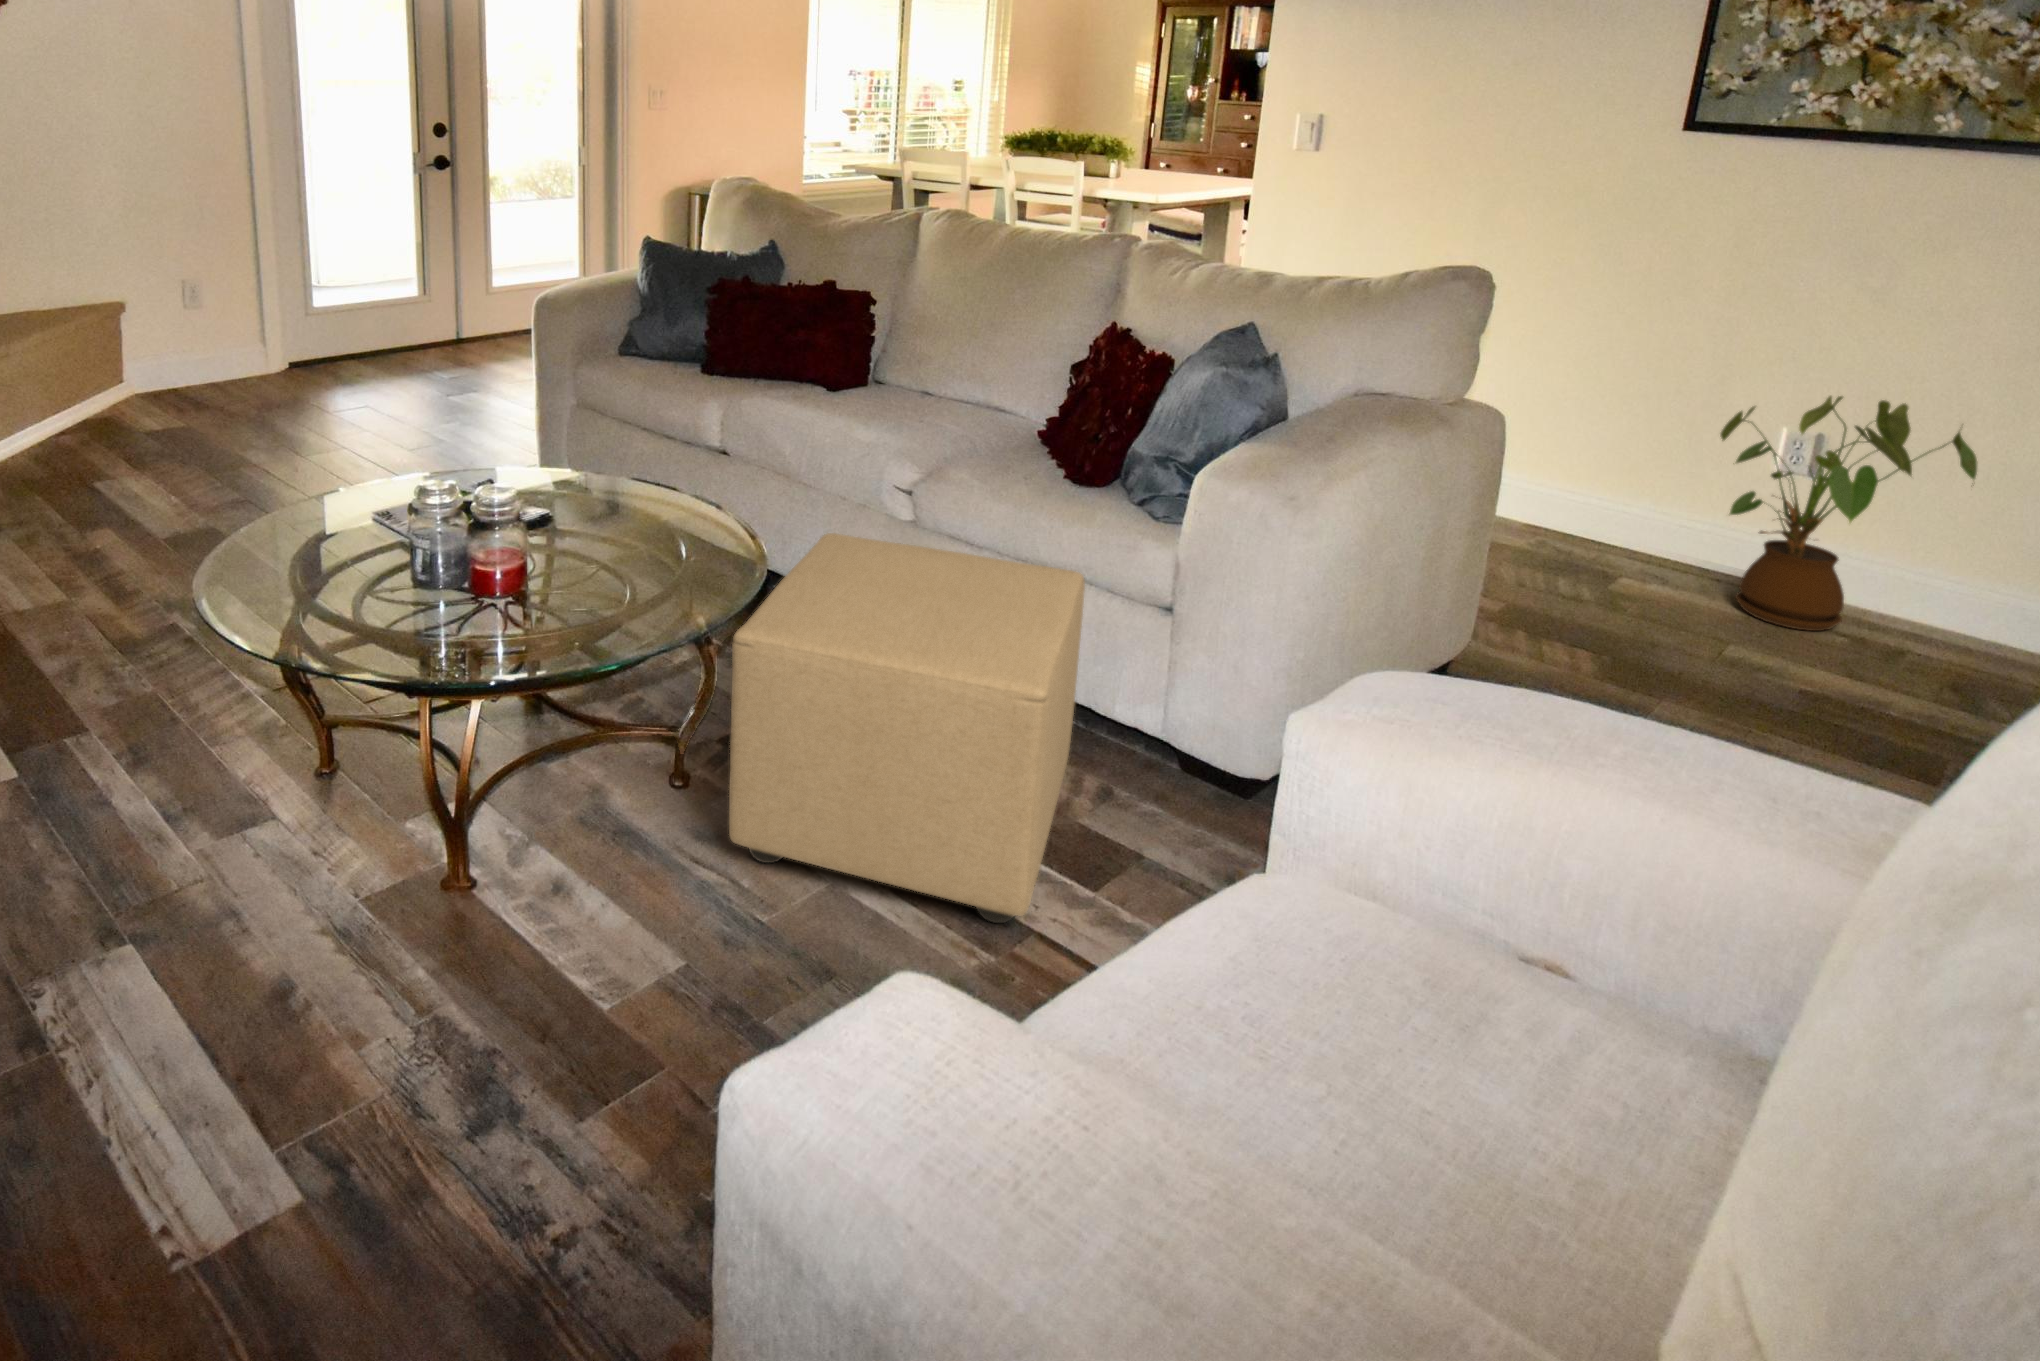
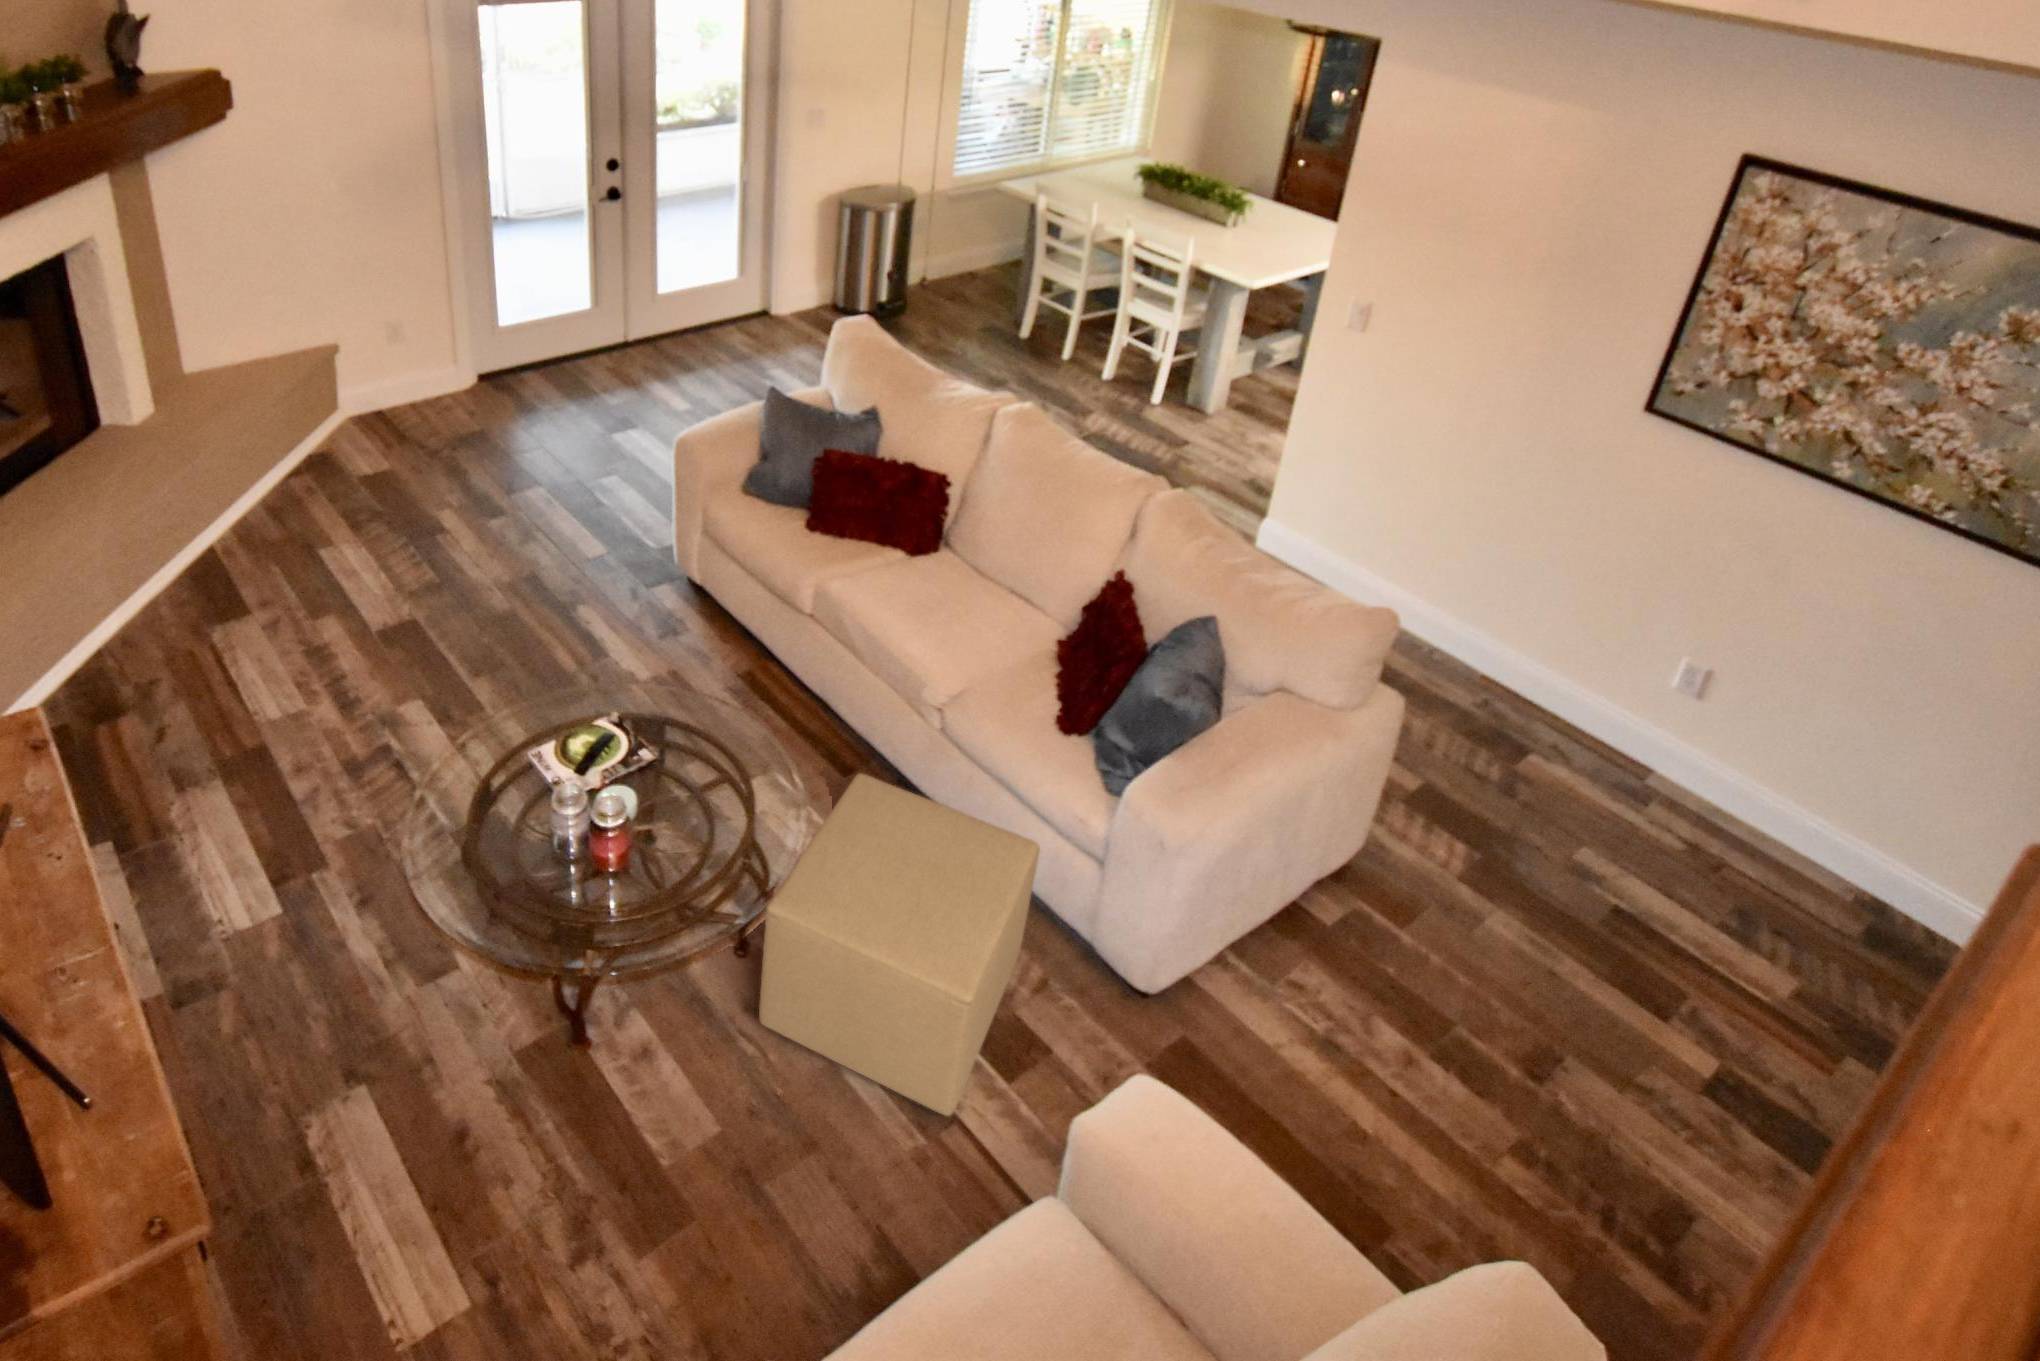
house plant: present [1720,396,1977,631] -> none [1600,658,1800,836]

